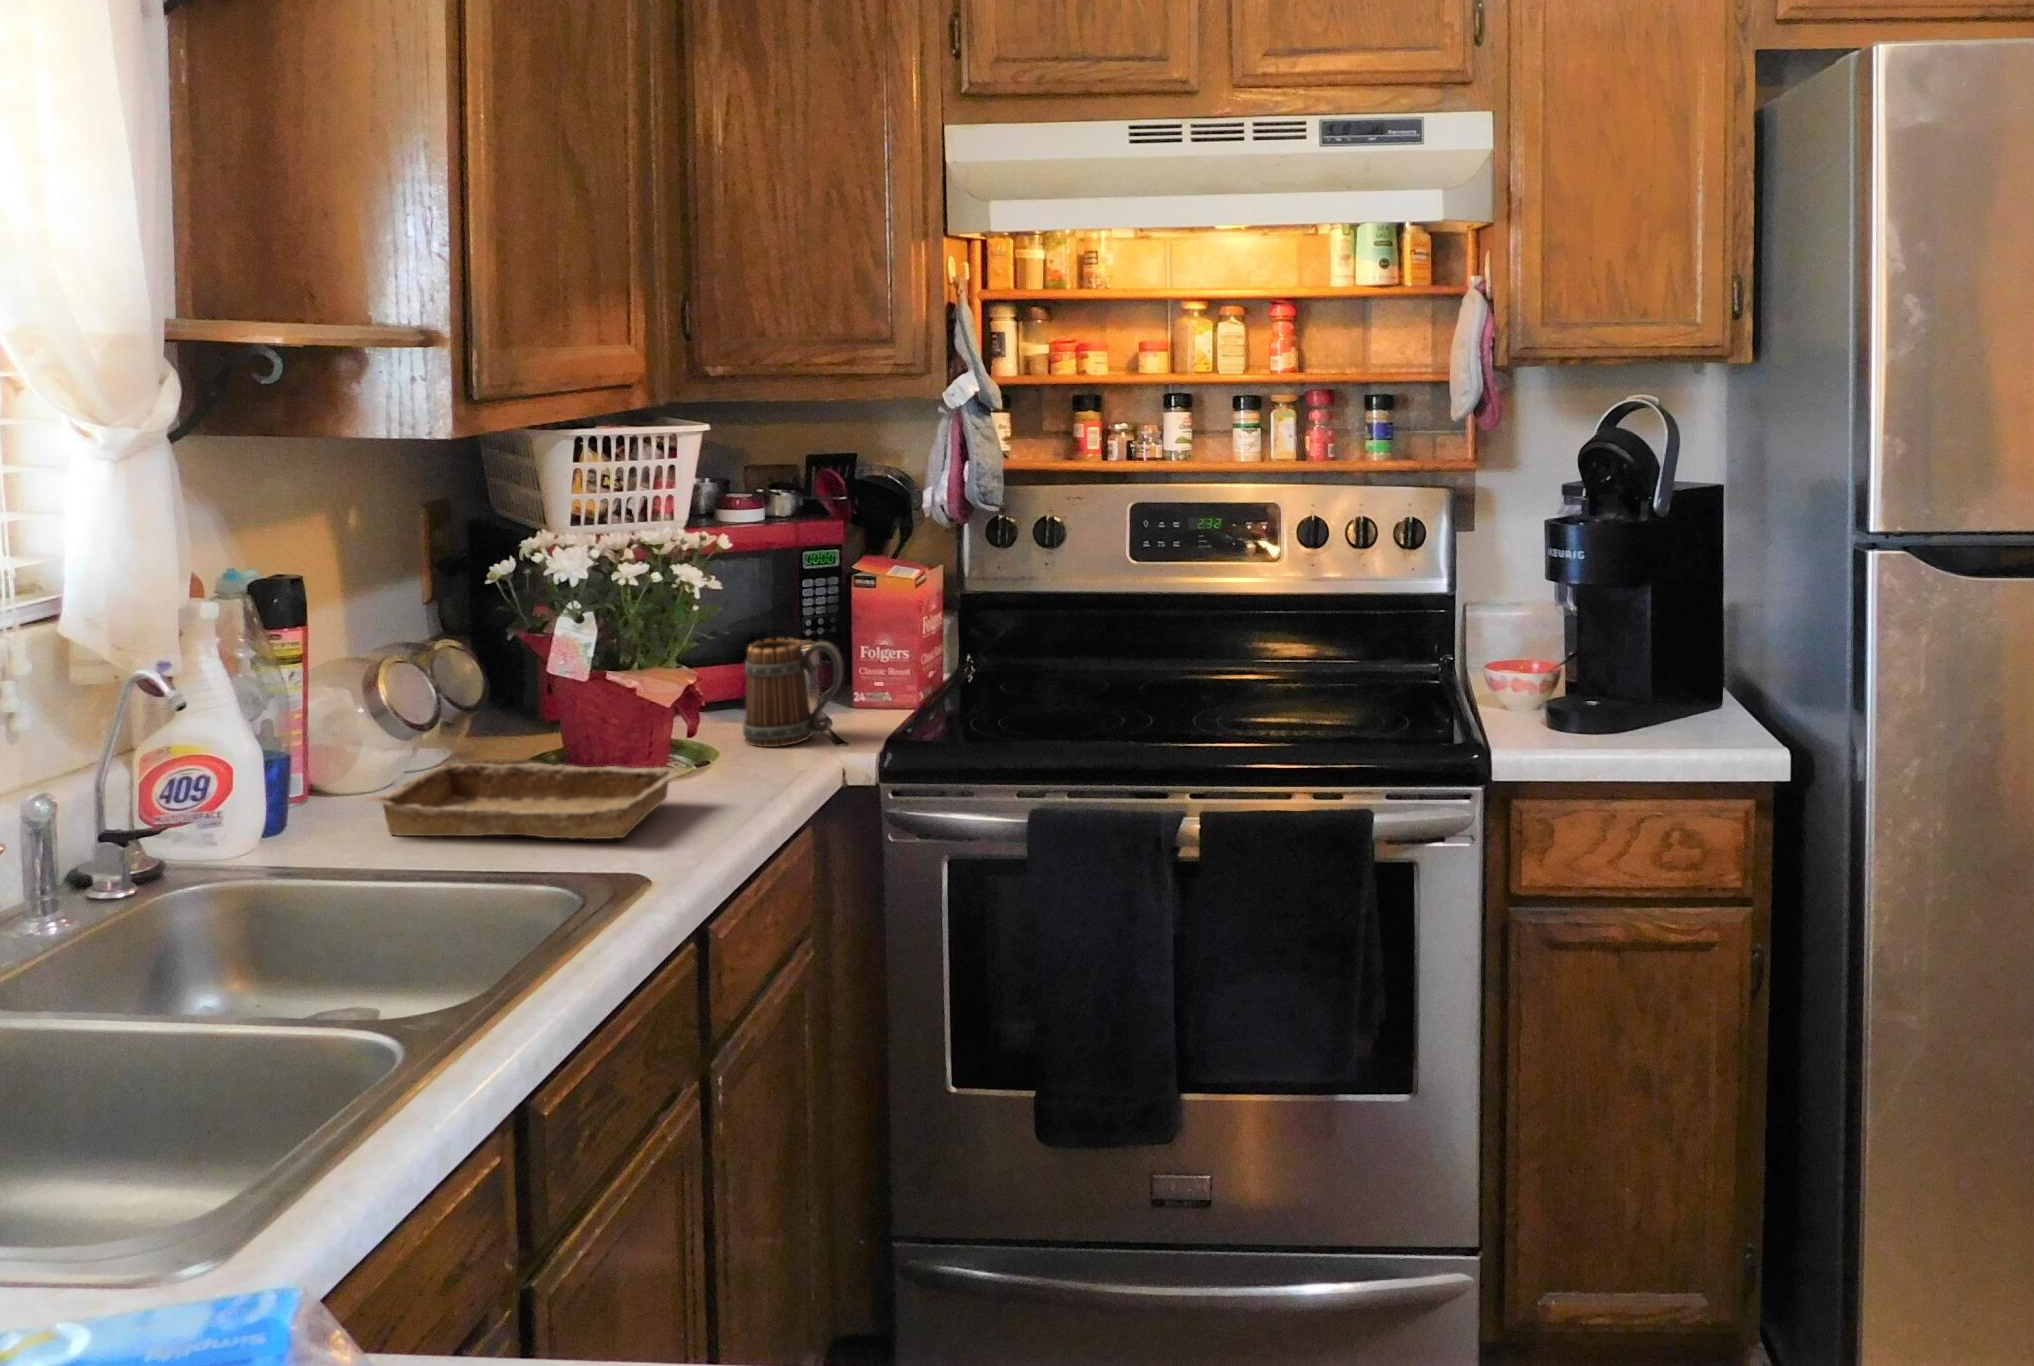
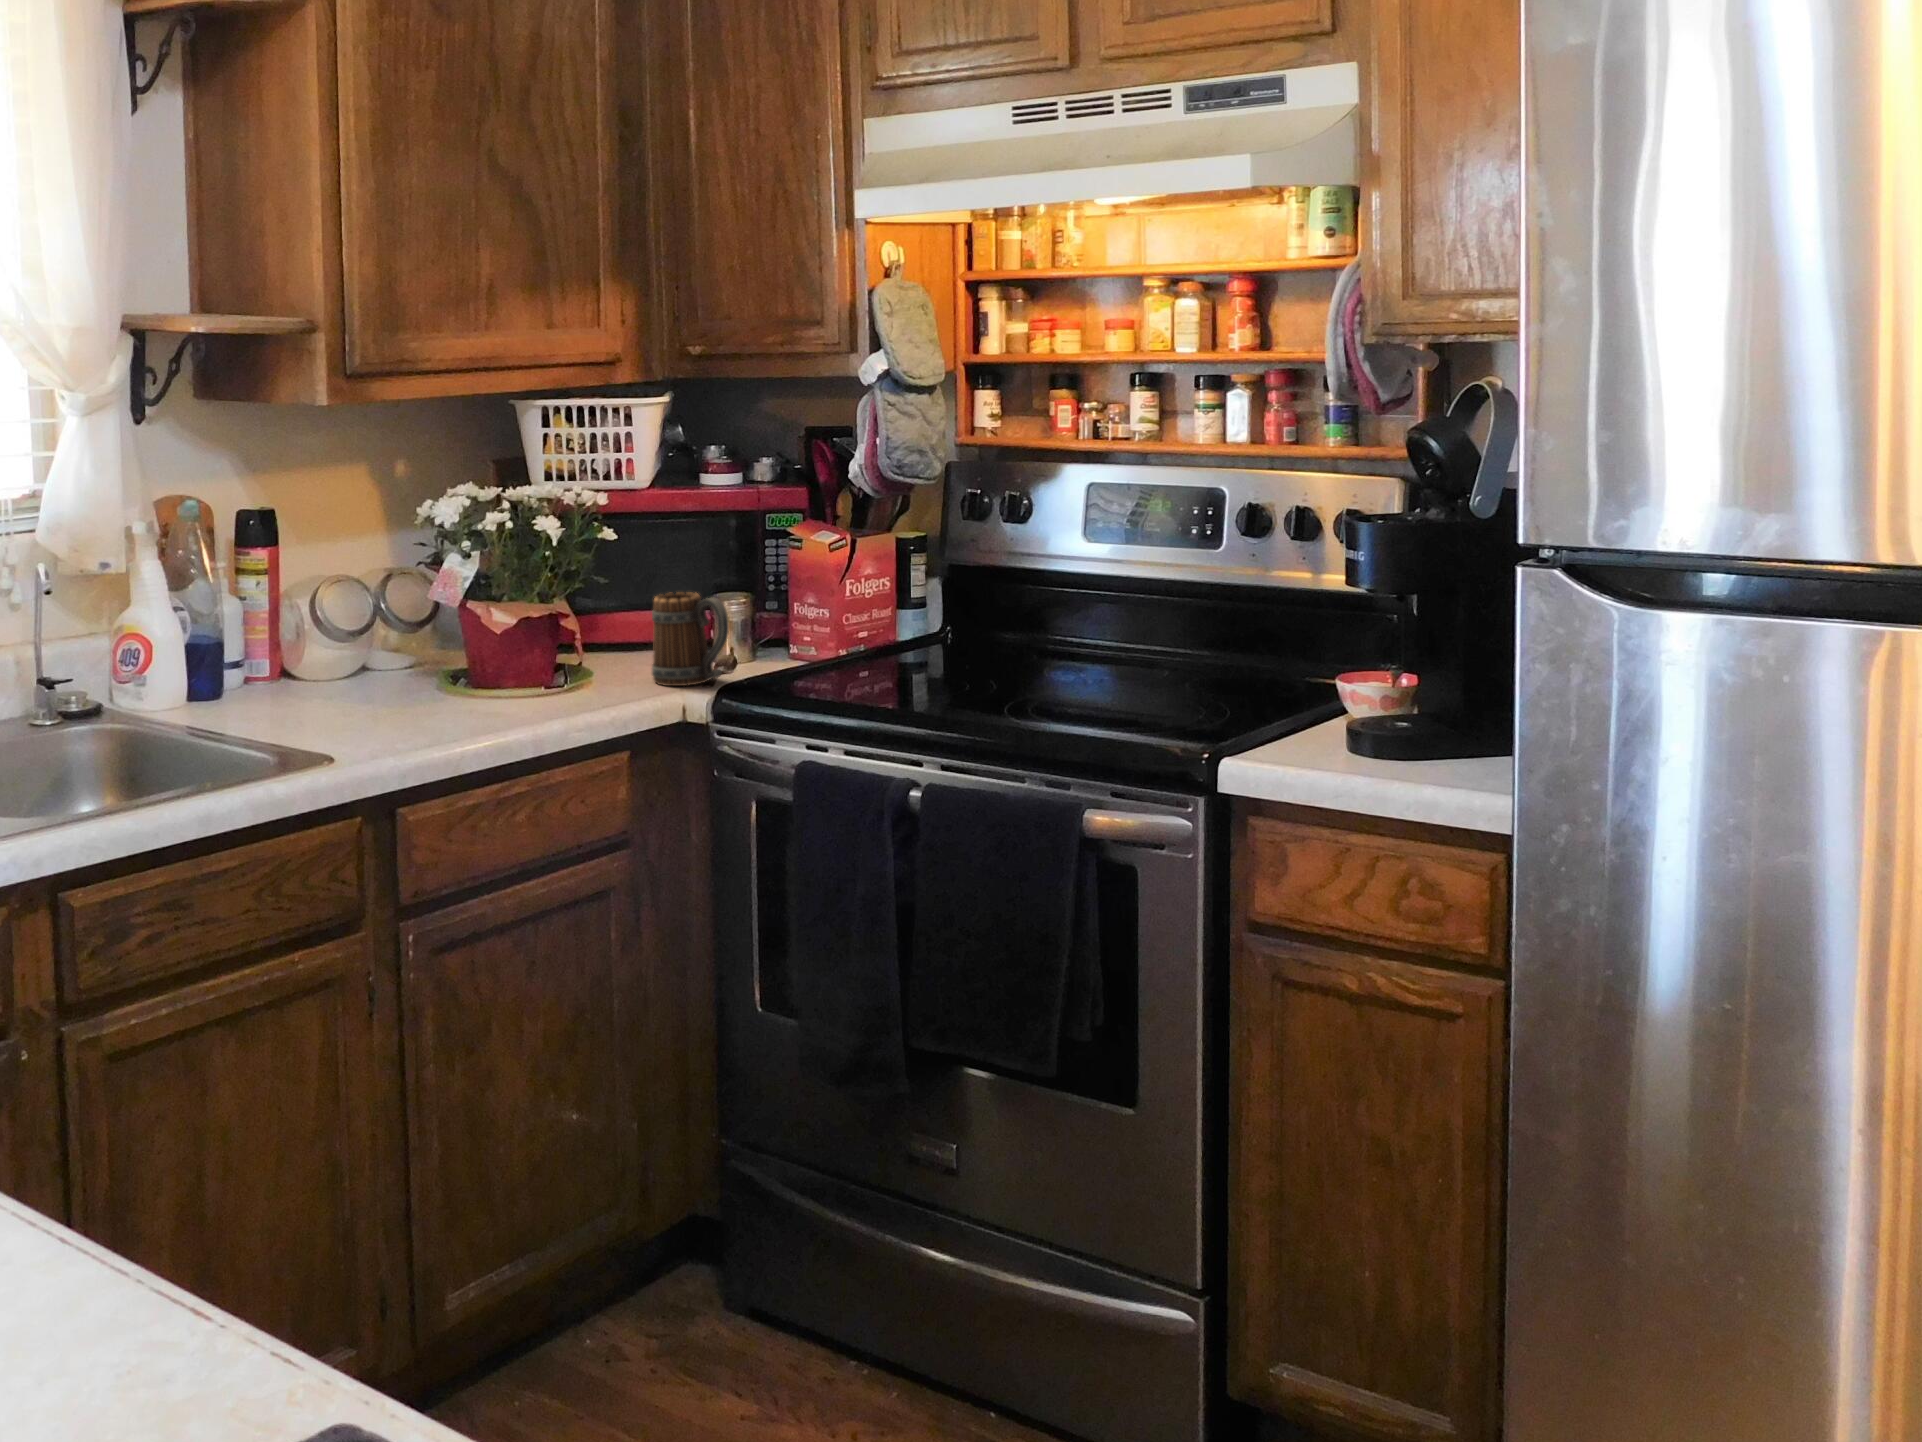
tray: present [369,762,684,839] -> none [326,659,539,722]

